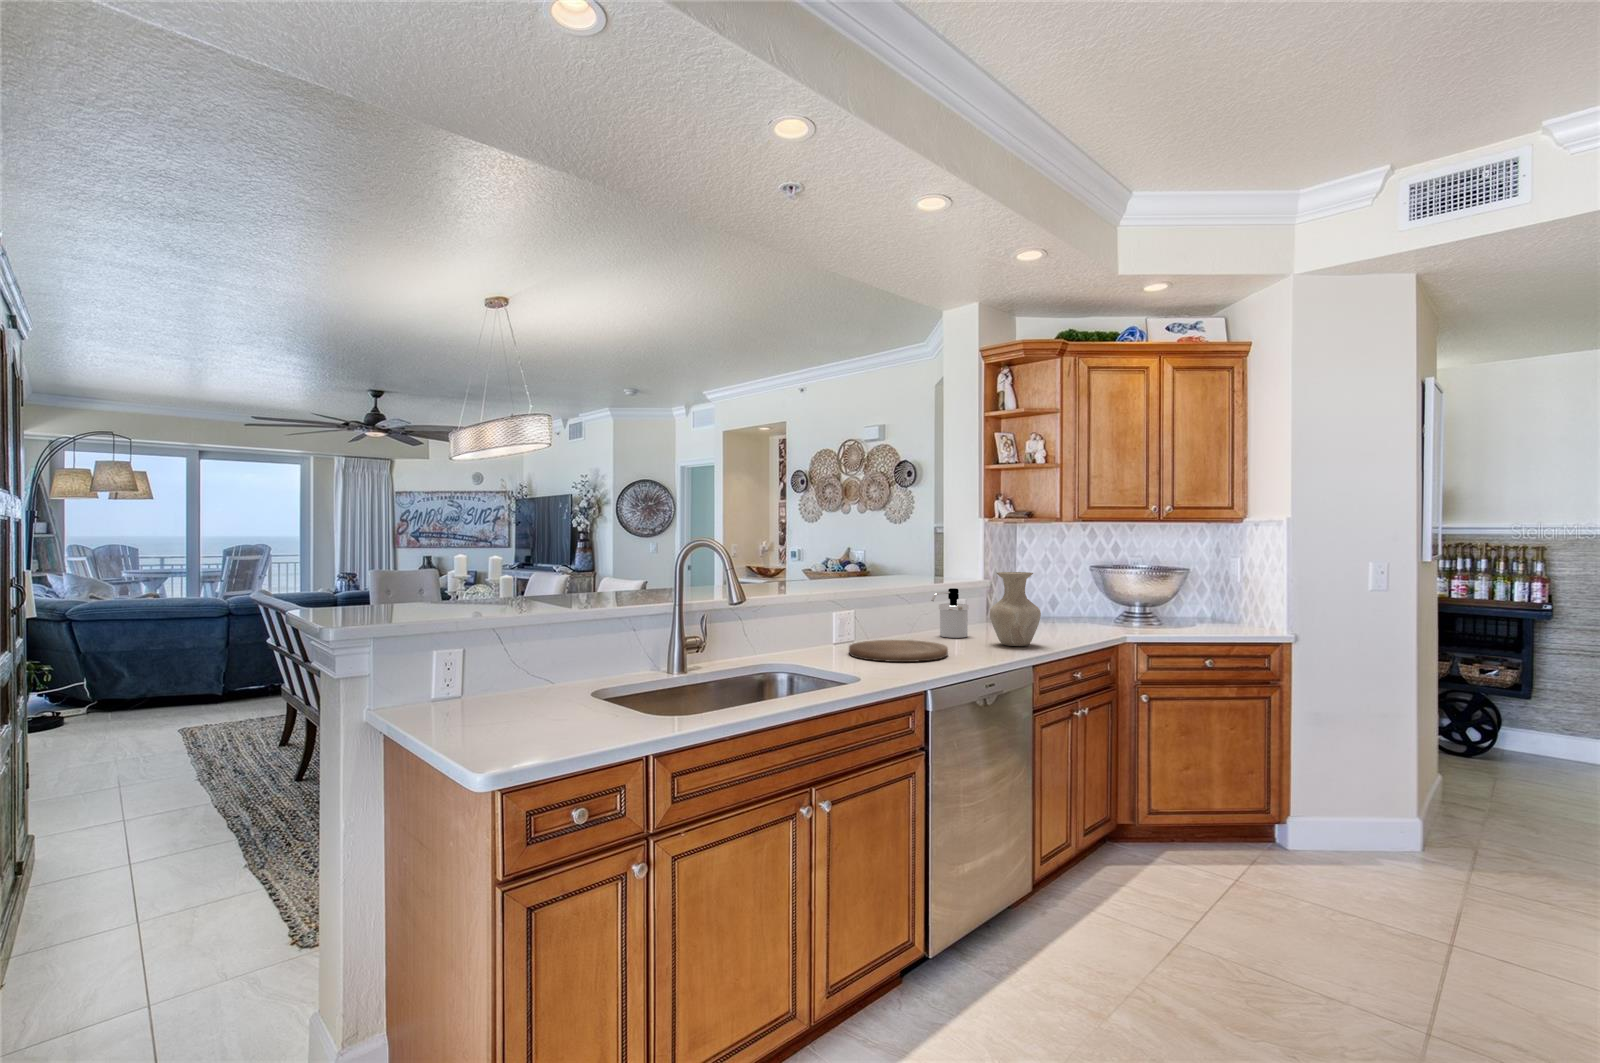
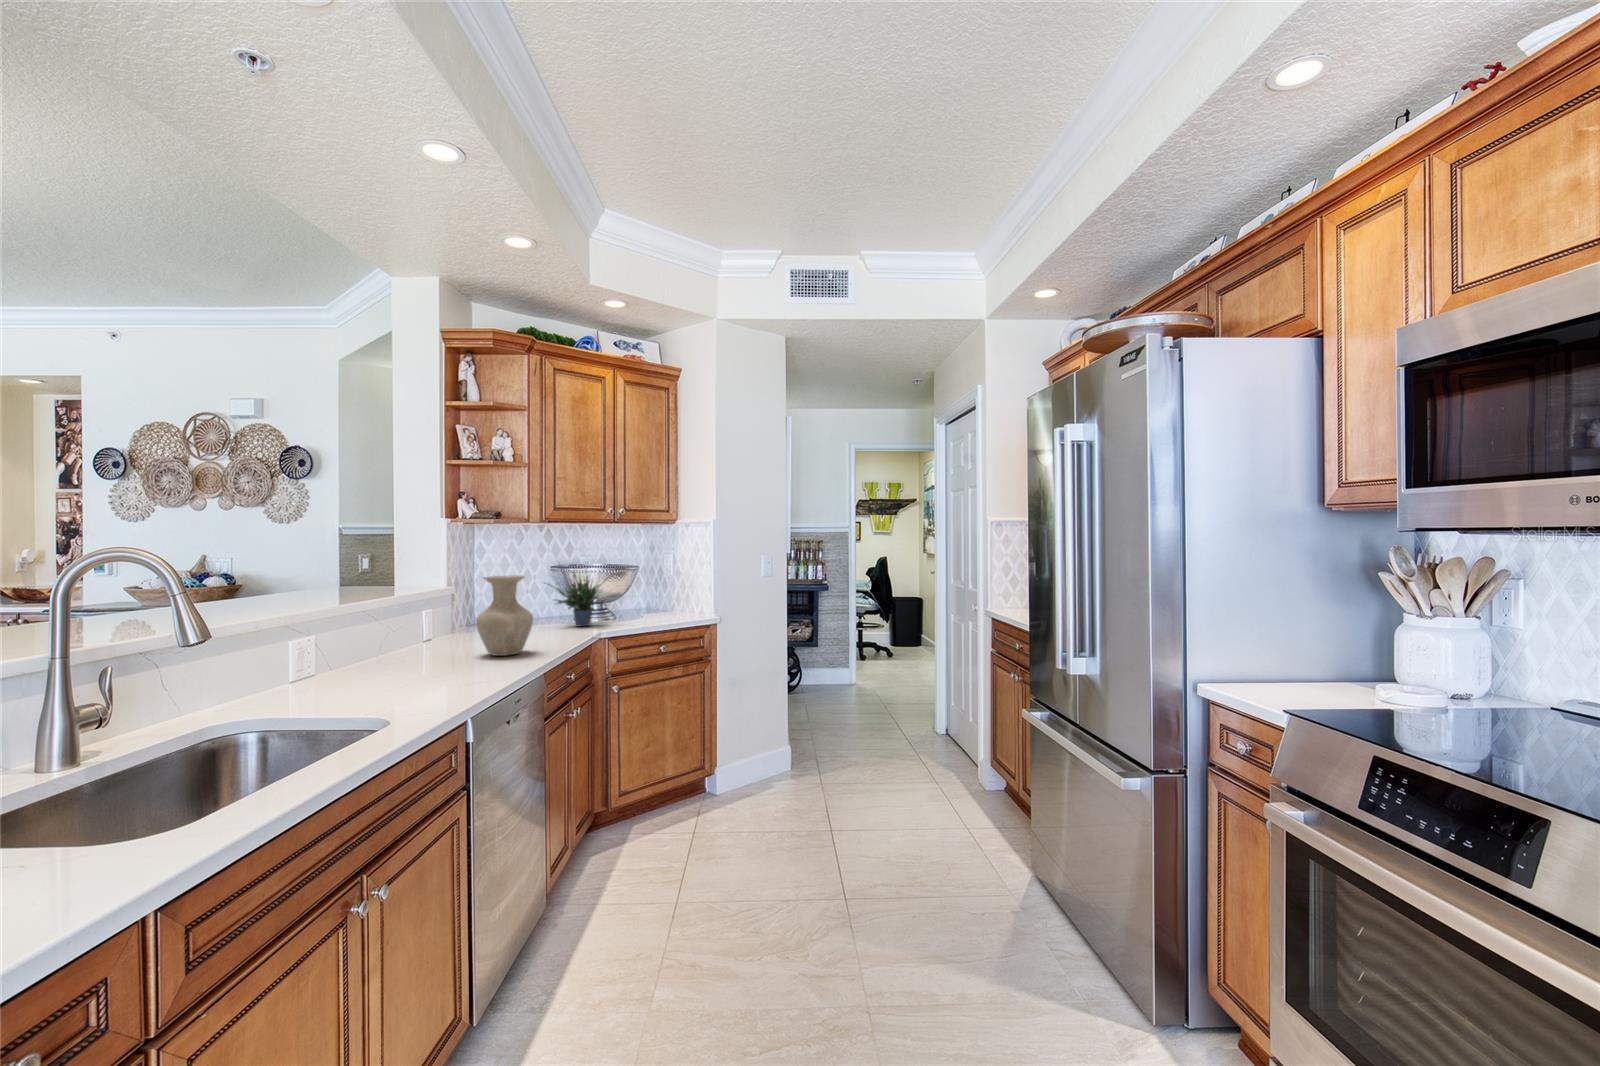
potted plant: none [1073,559,1158,630] -> present [544,573,617,626]
soap dispenser: present [931,588,968,638] -> none [399,598,443,655]
cutting board: present [849,640,948,662] -> none [299,664,442,700]

